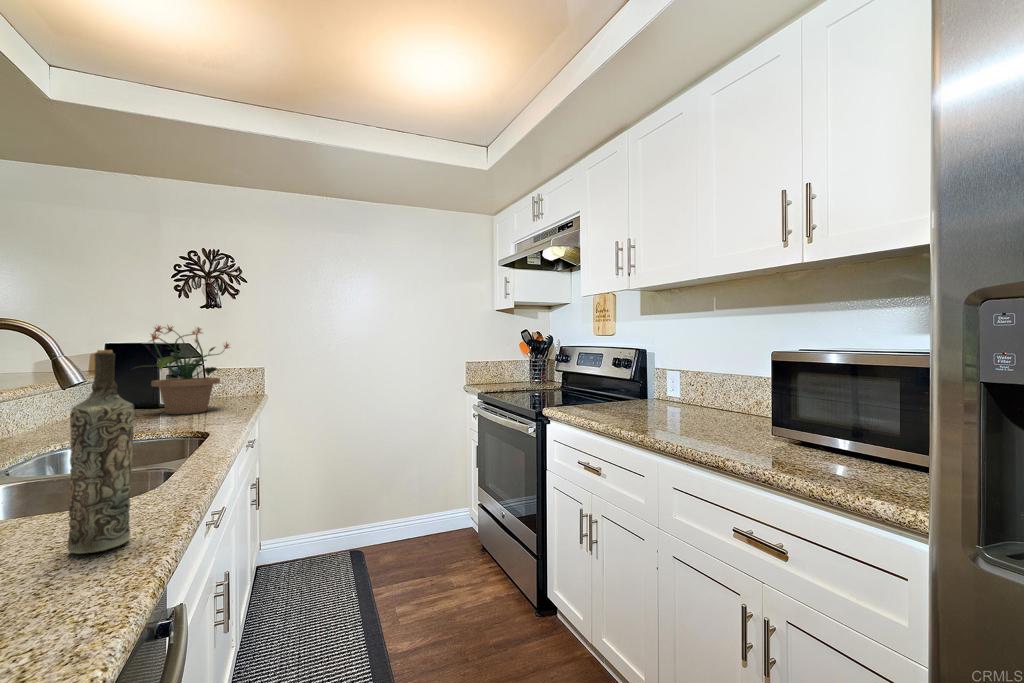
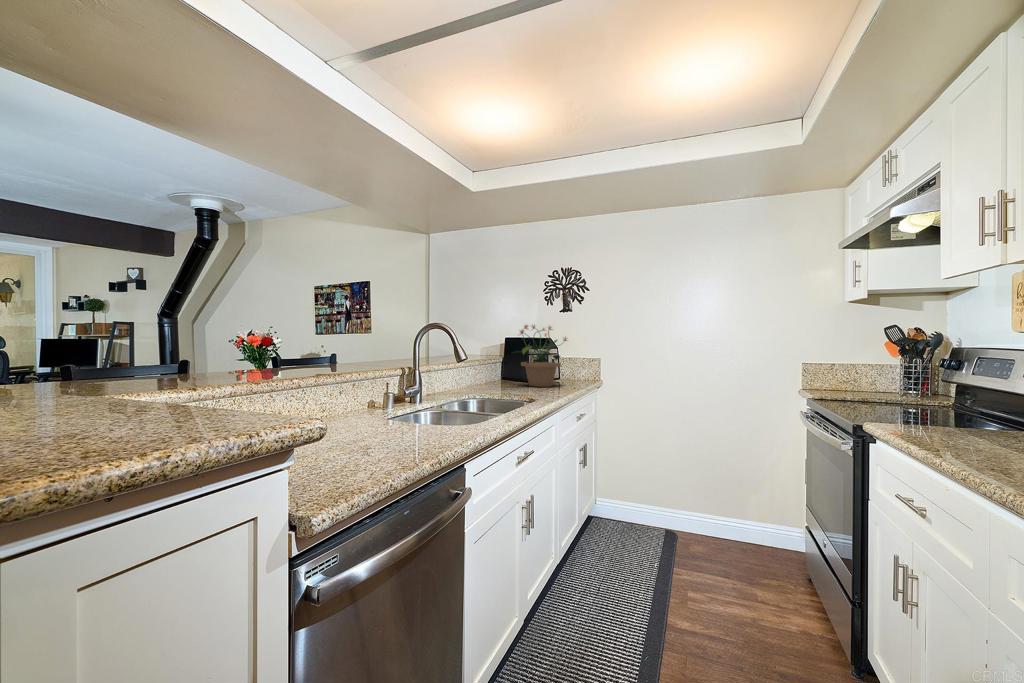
bottle: present [68,350,135,554] -> none [408,332,438,443]

